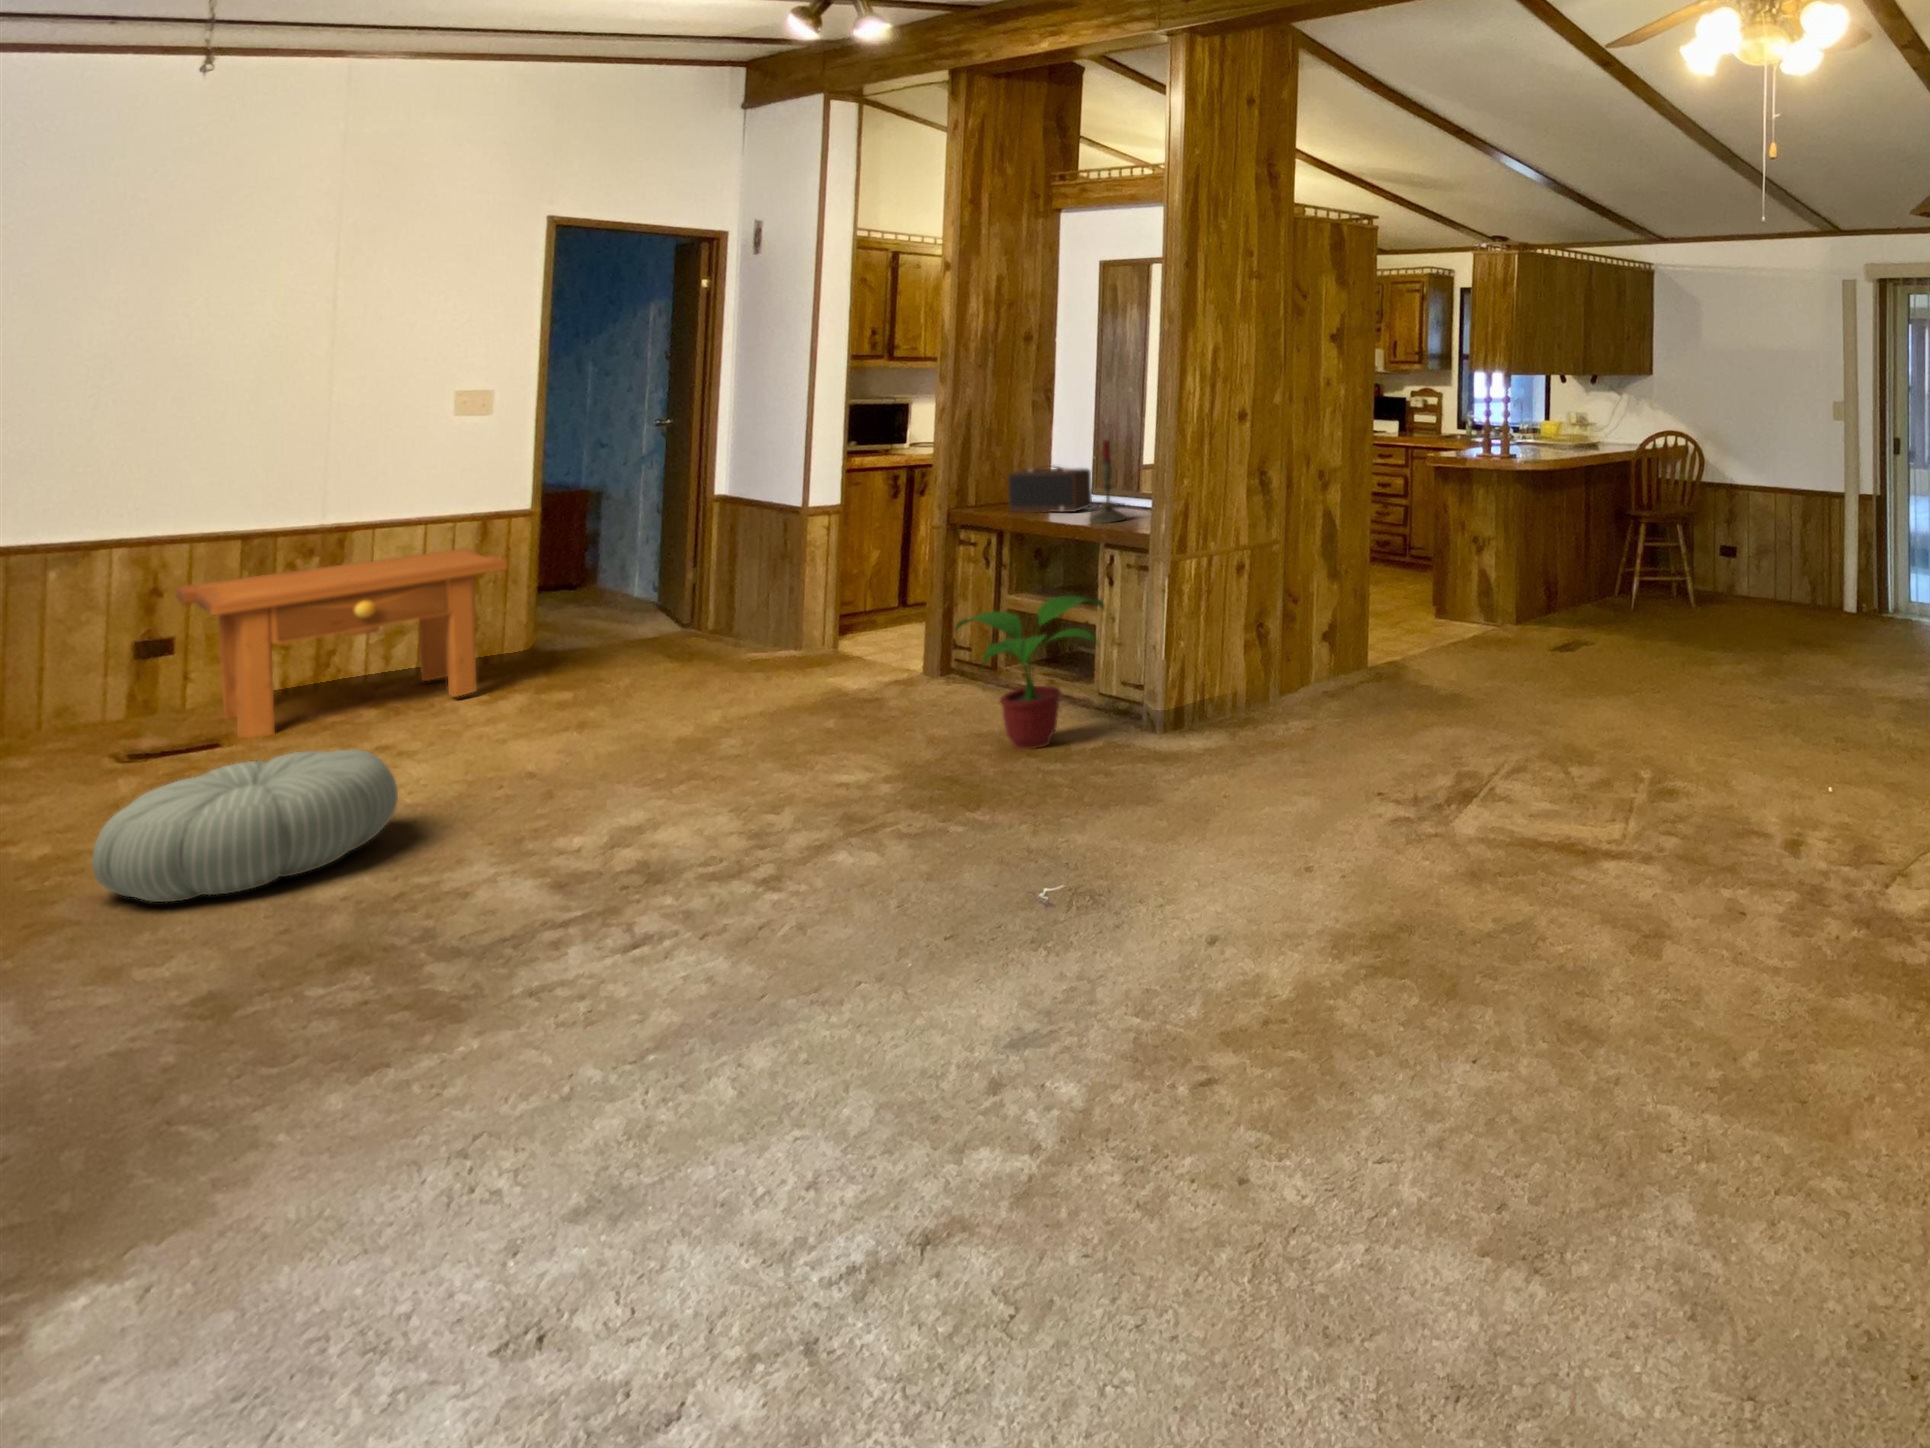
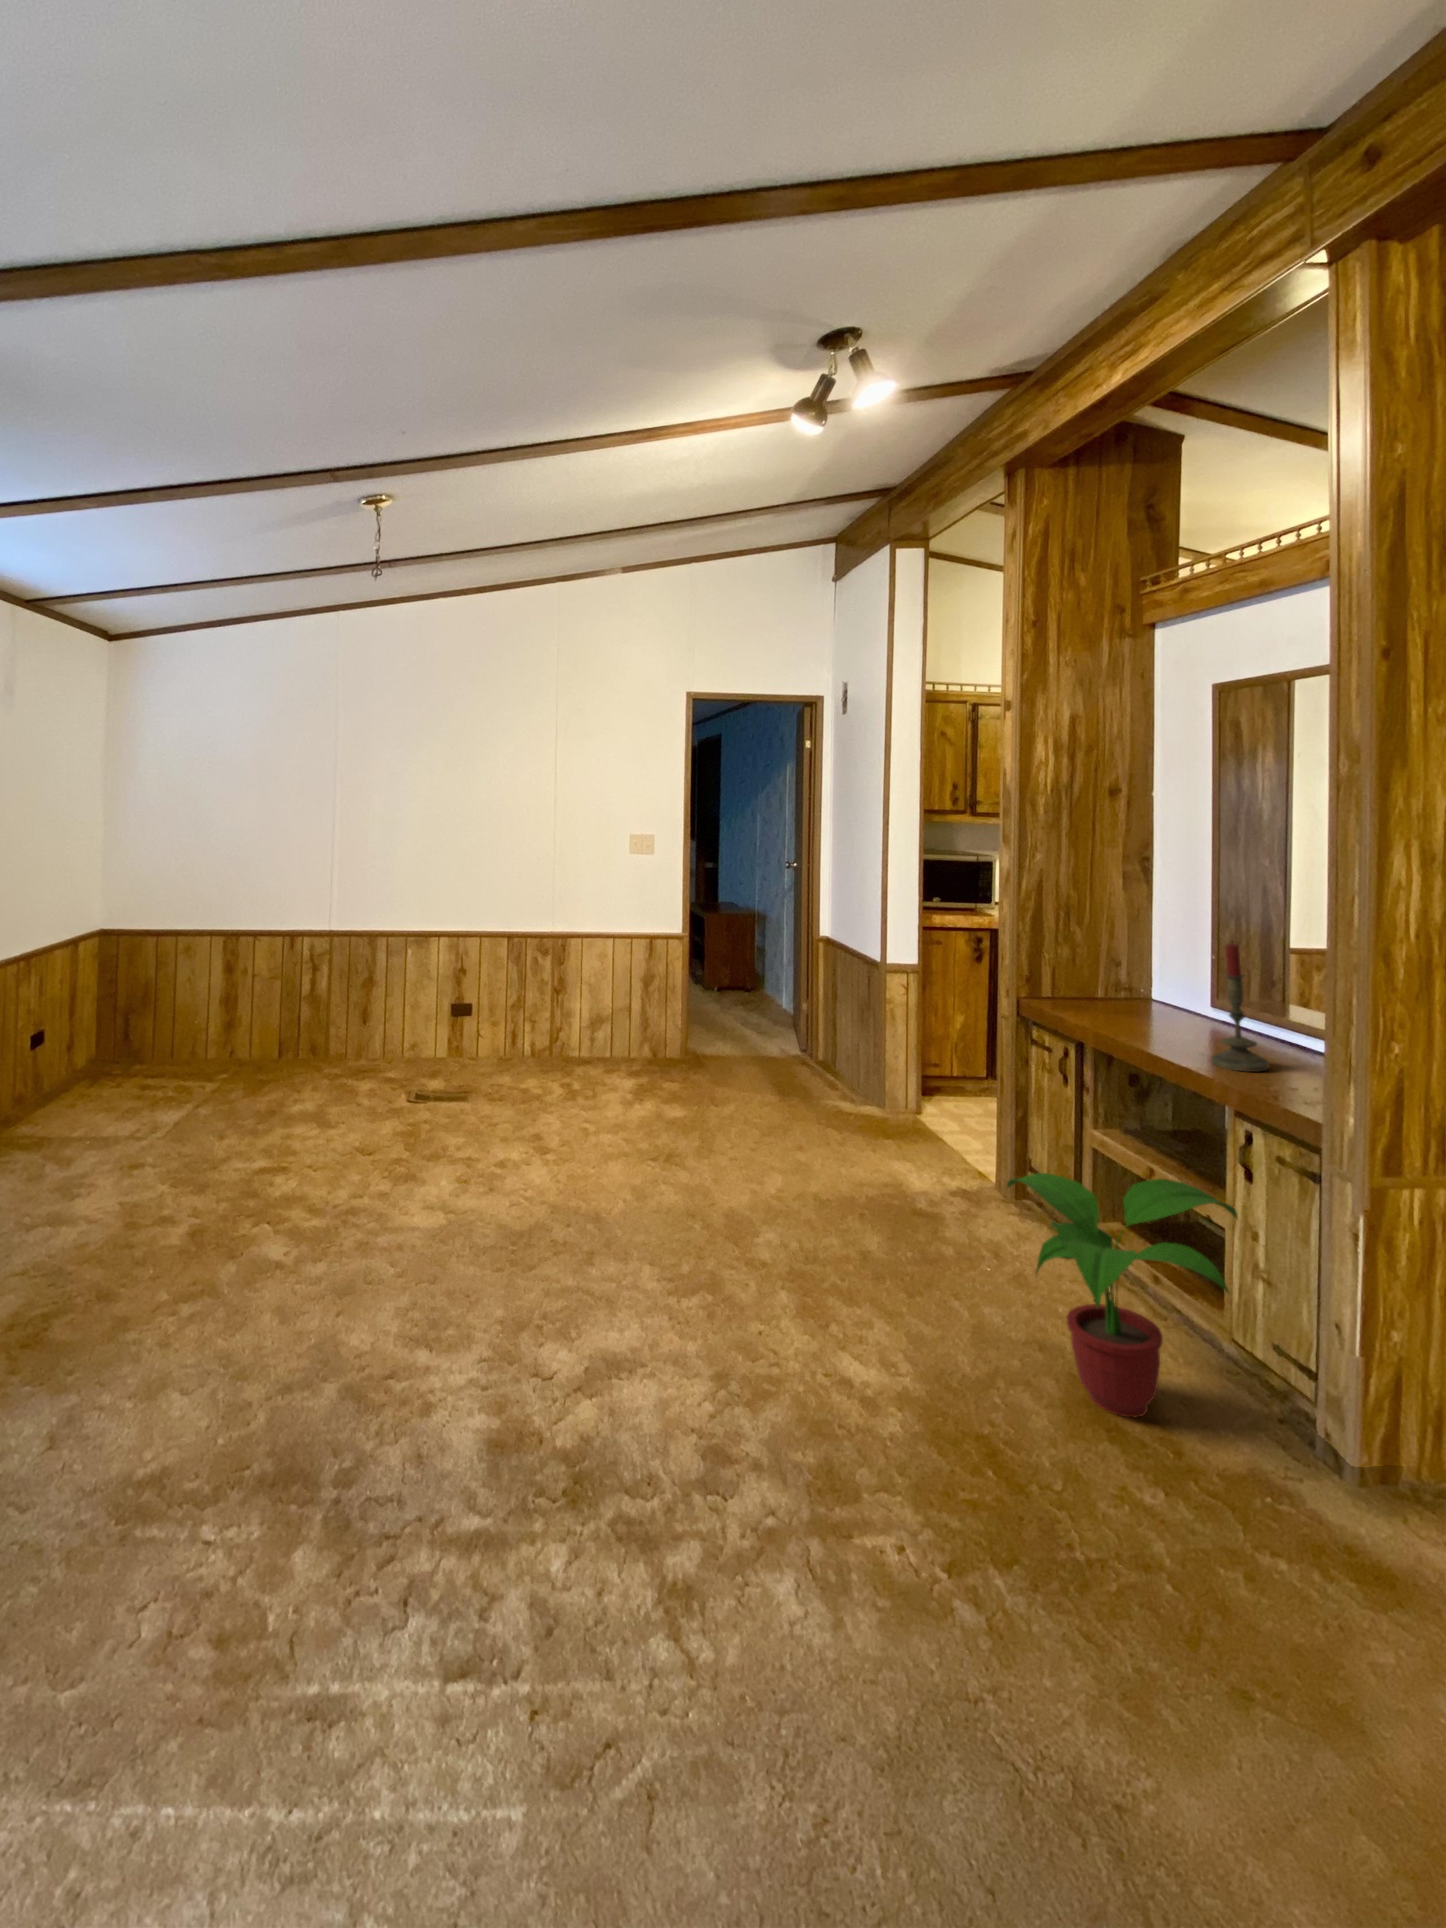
speaker: present [1008,465,1092,512] -> none [1087,964,1211,1036]
side table: present [176,549,507,738] -> none [464,965,642,1101]
pouf: present [92,750,398,902] -> none [284,1156,476,1294]

